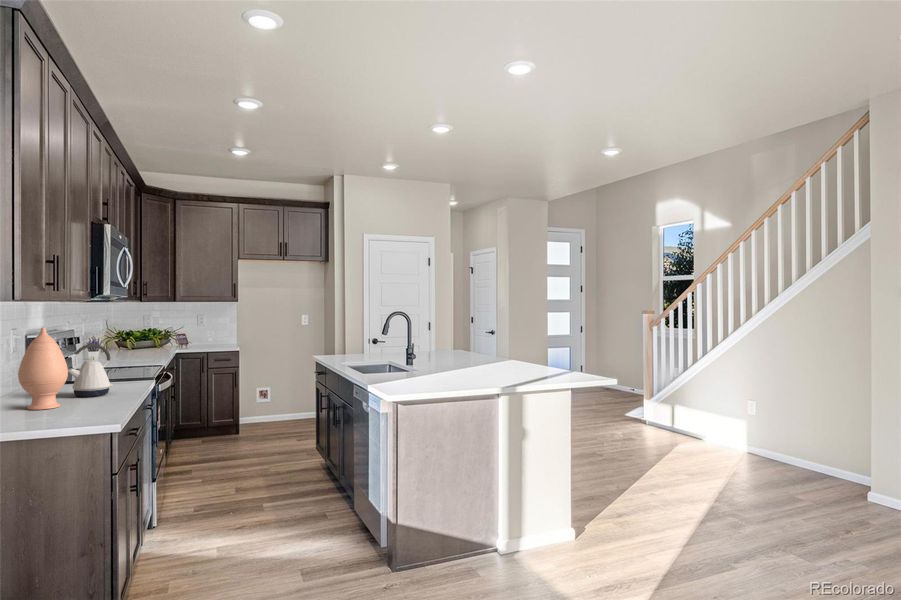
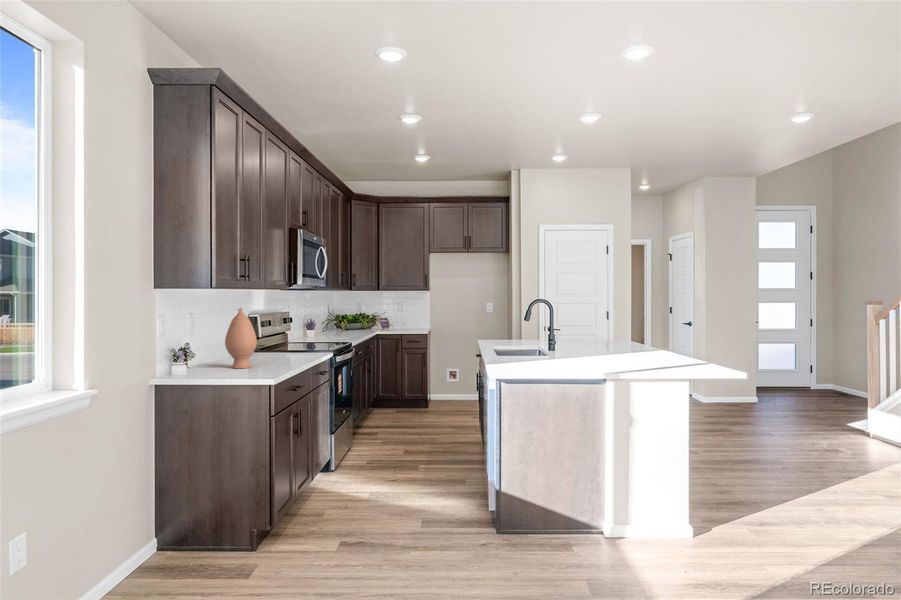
kettle: present [68,344,113,397] -> none [262,322,294,362]

